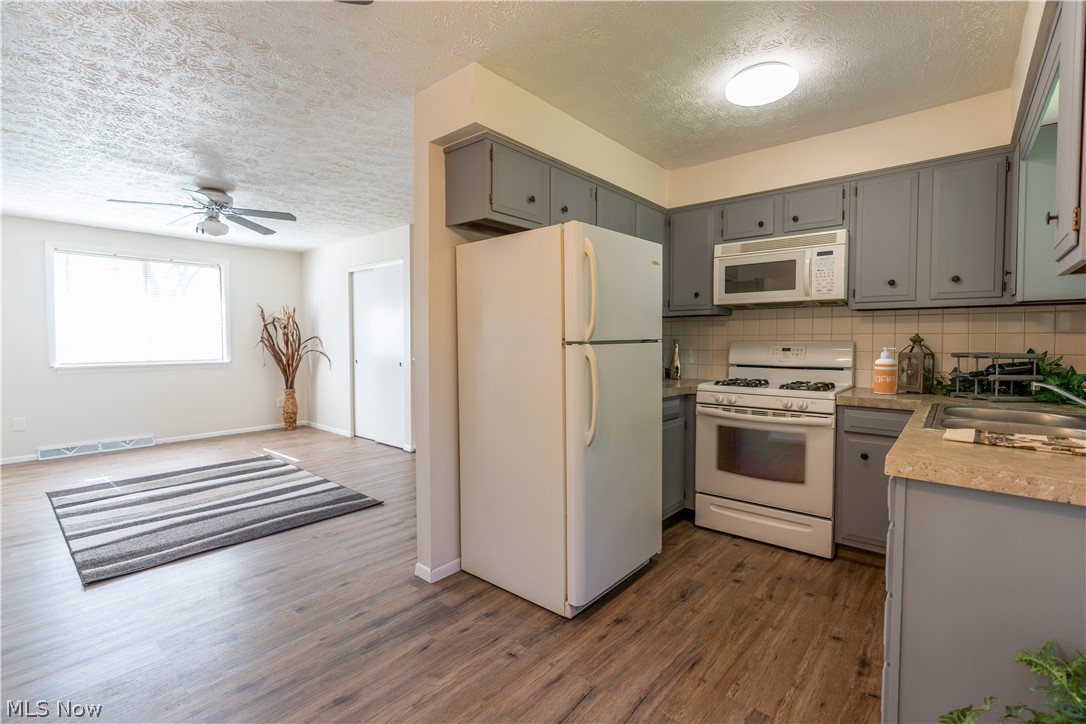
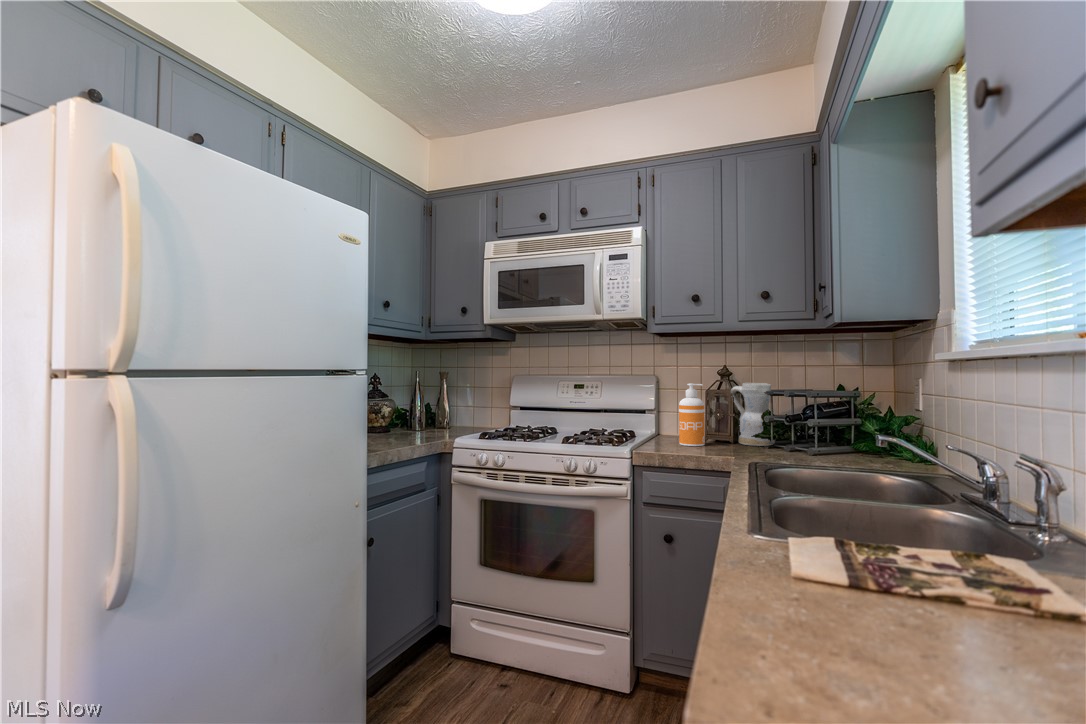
ceramic pitcher: none [921,347,960,395] -> present [731,383,774,446]

